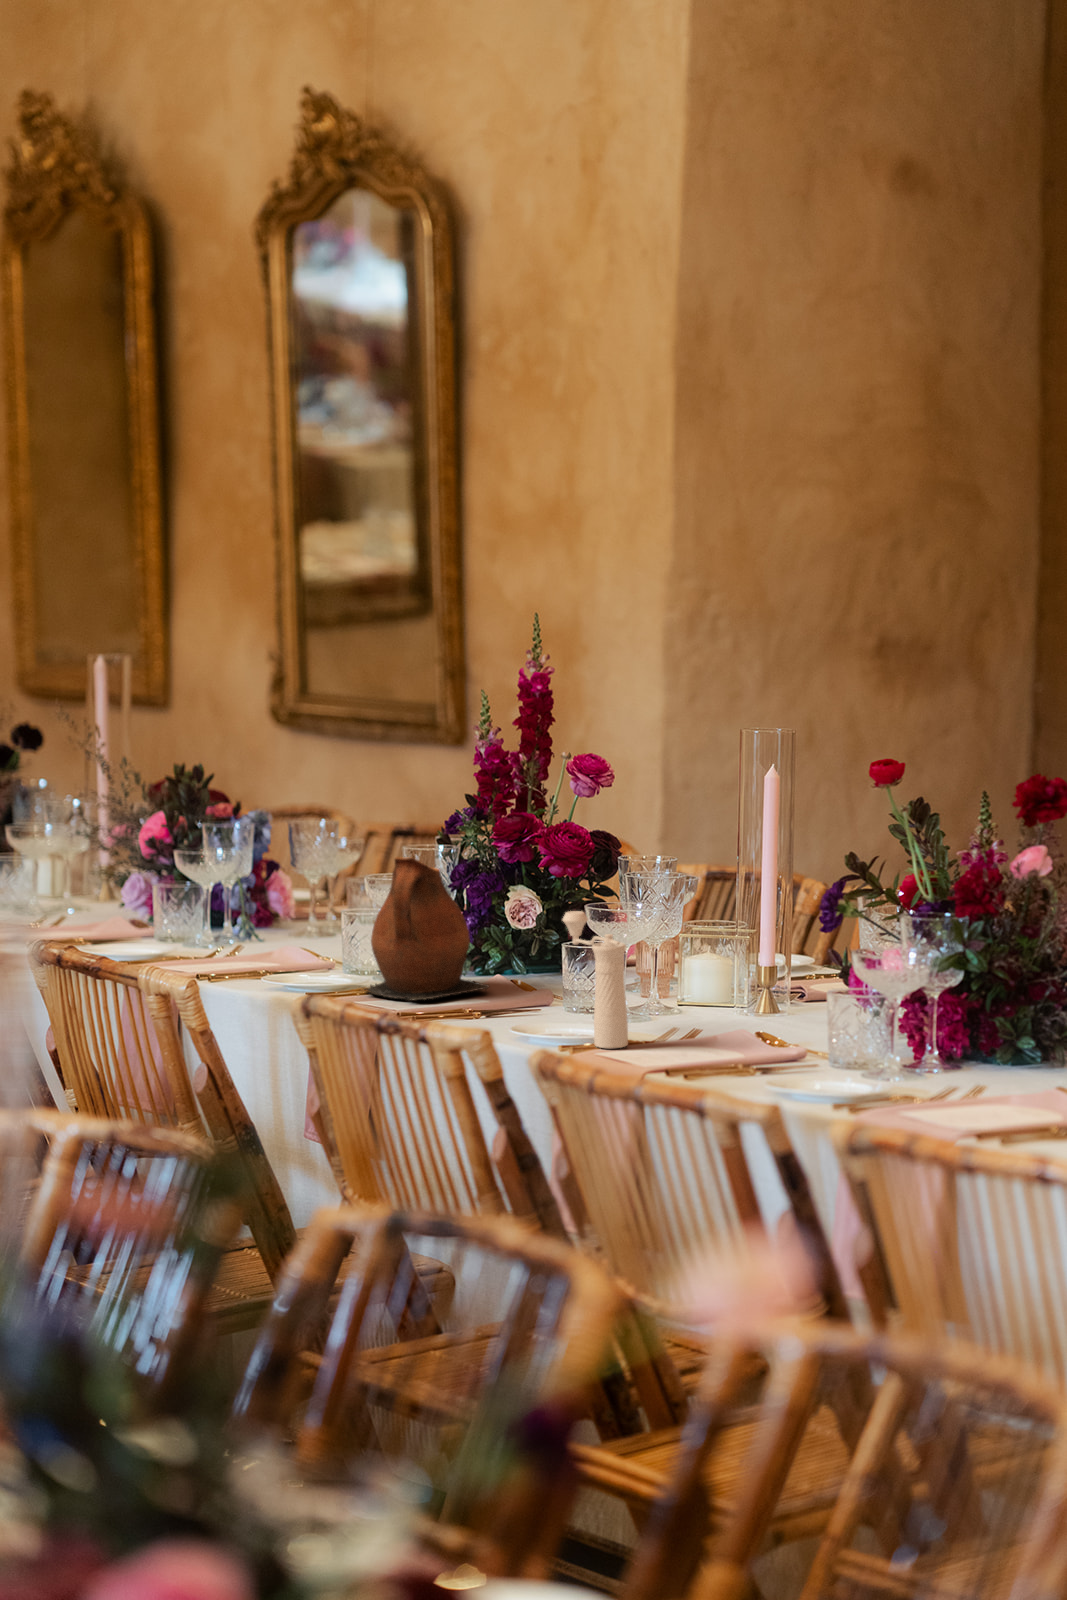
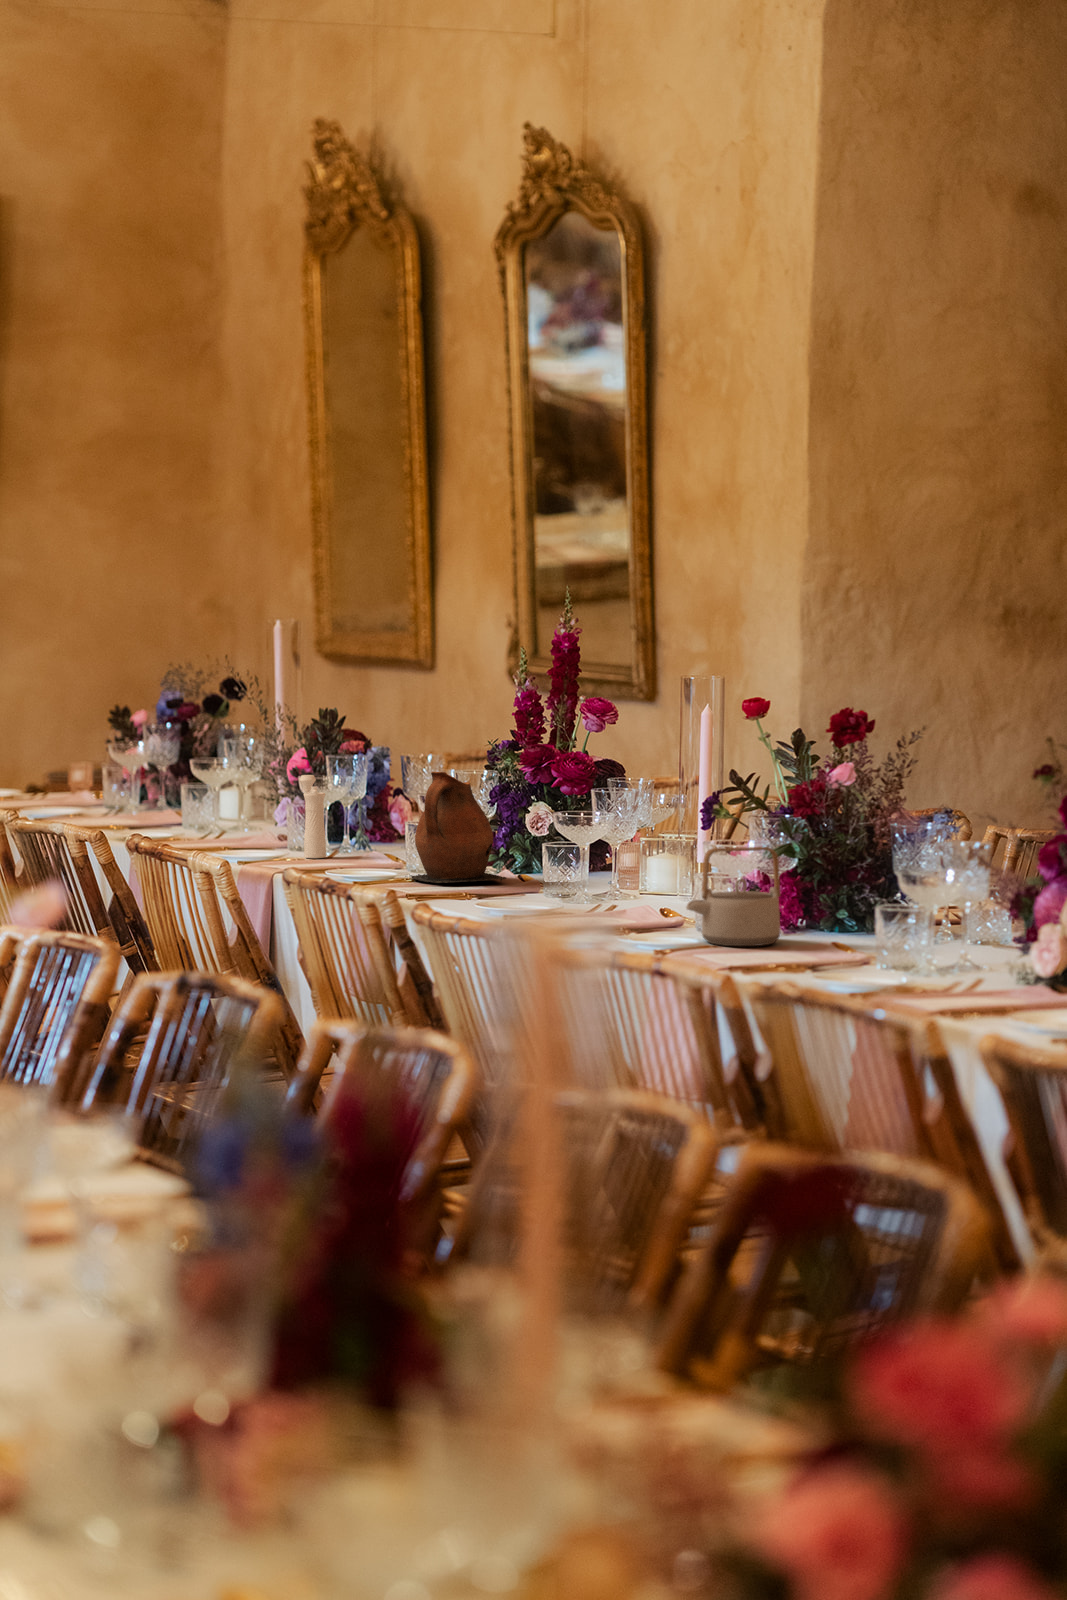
pepper mill: present [563,911,628,1048] -> present [300,775,326,858]
teapot: none [865,963,983,1101] -> present [686,847,780,946]

